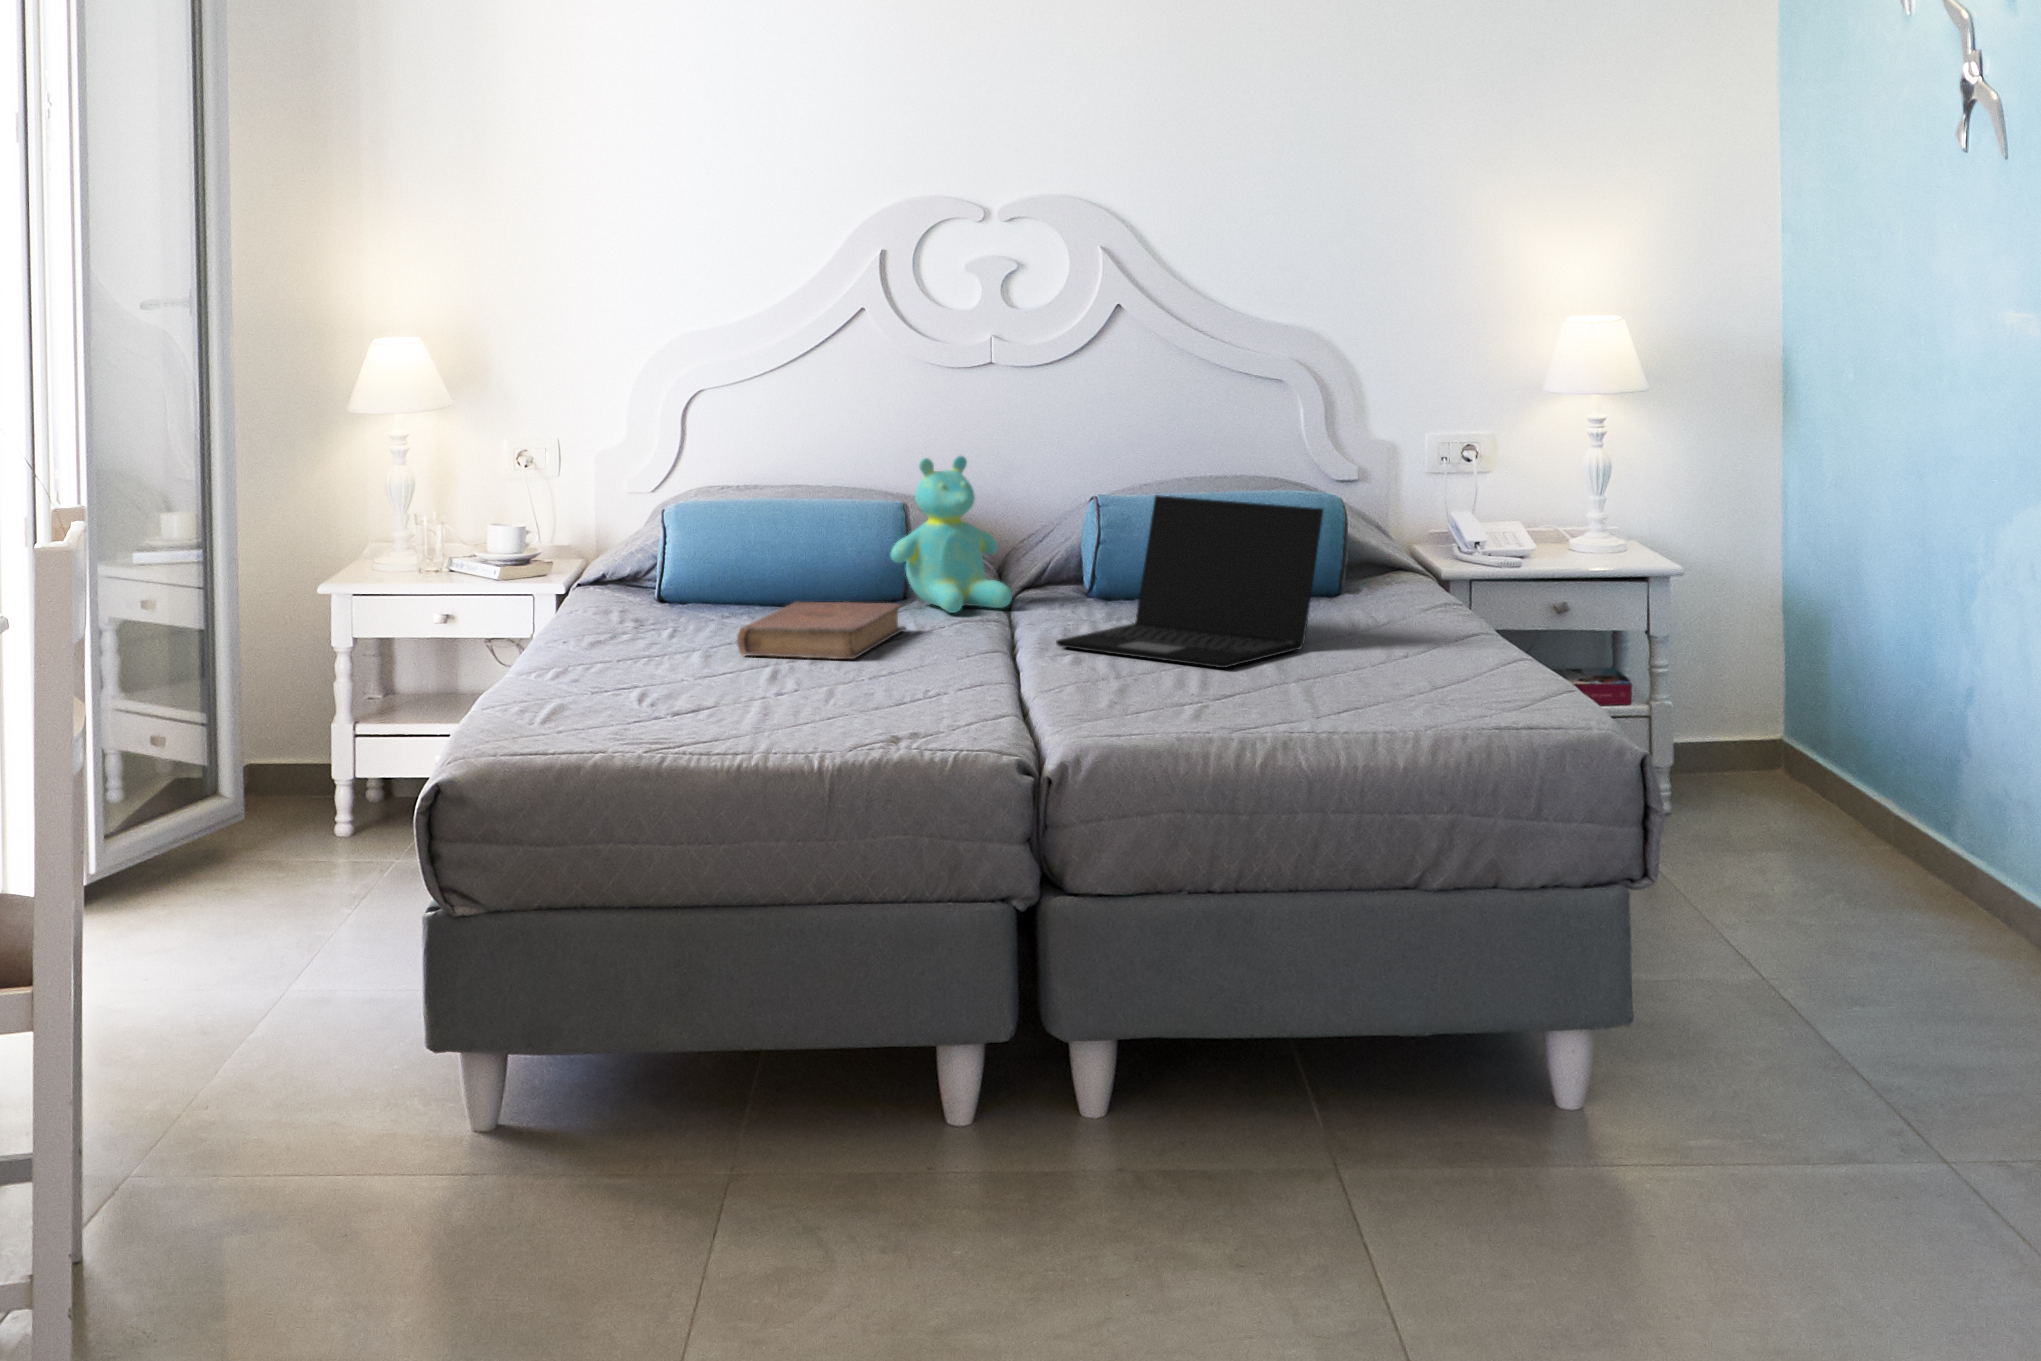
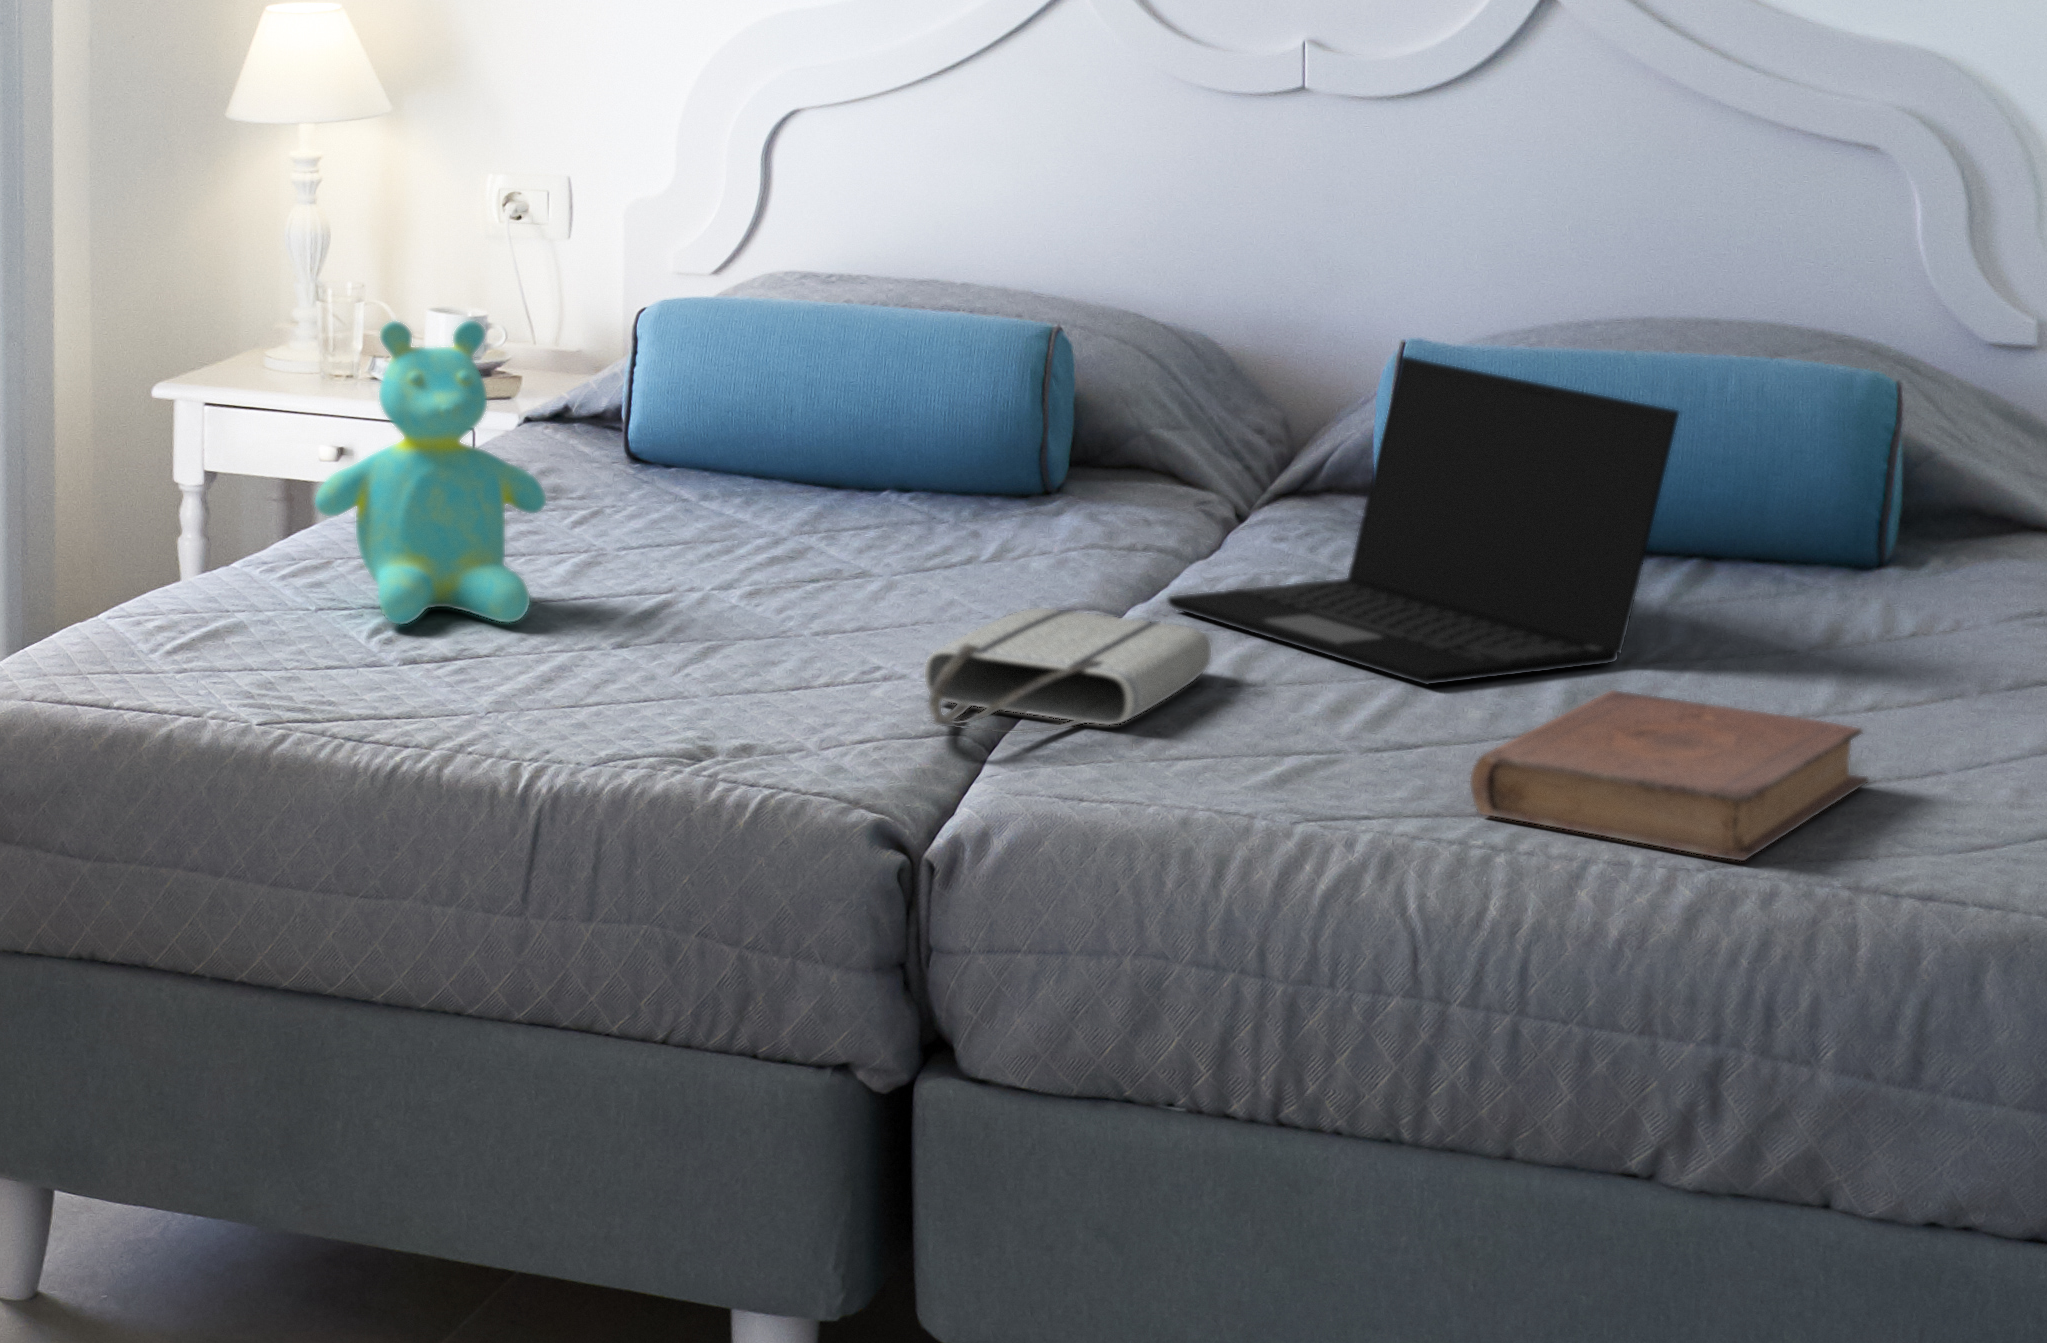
teddy bear: present [890,456,1012,613] -> present [315,321,546,624]
book: present [737,602,905,659] -> present [1470,690,1868,861]
tote bag: none [982,647,1115,710] -> present [925,608,1211,732]

